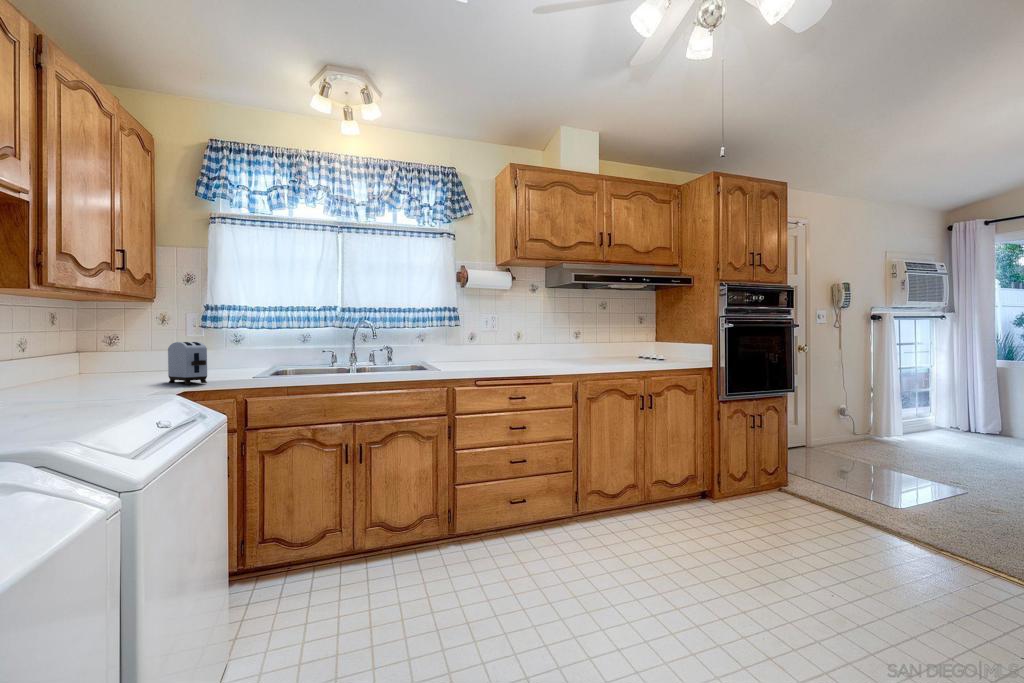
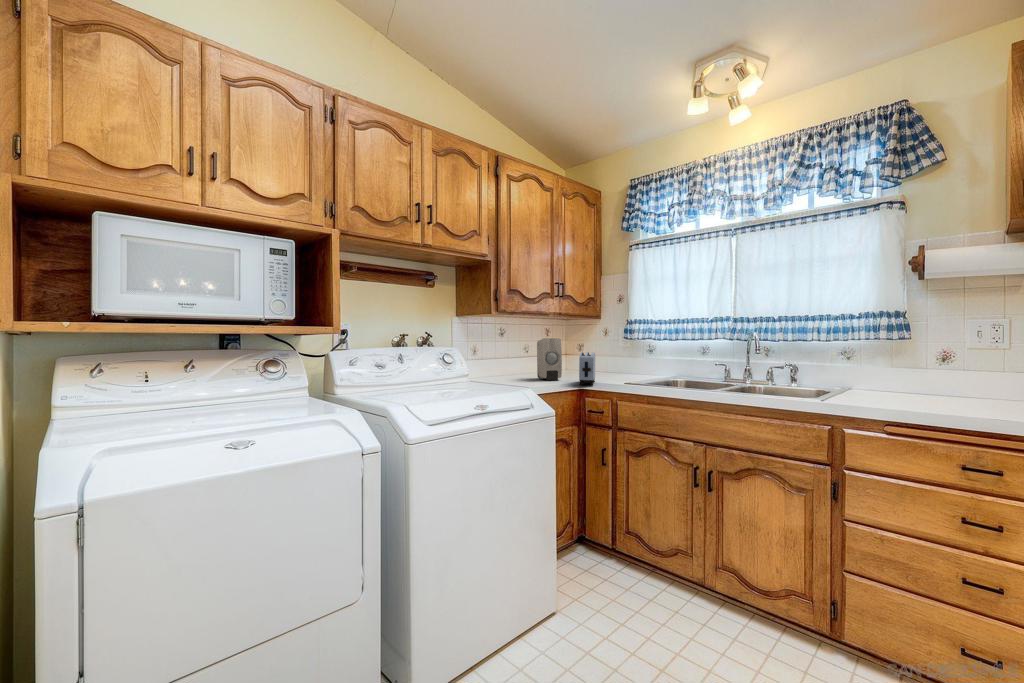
soap dispenser: none [62,323,127,387] -> present [537,338,562,380]

